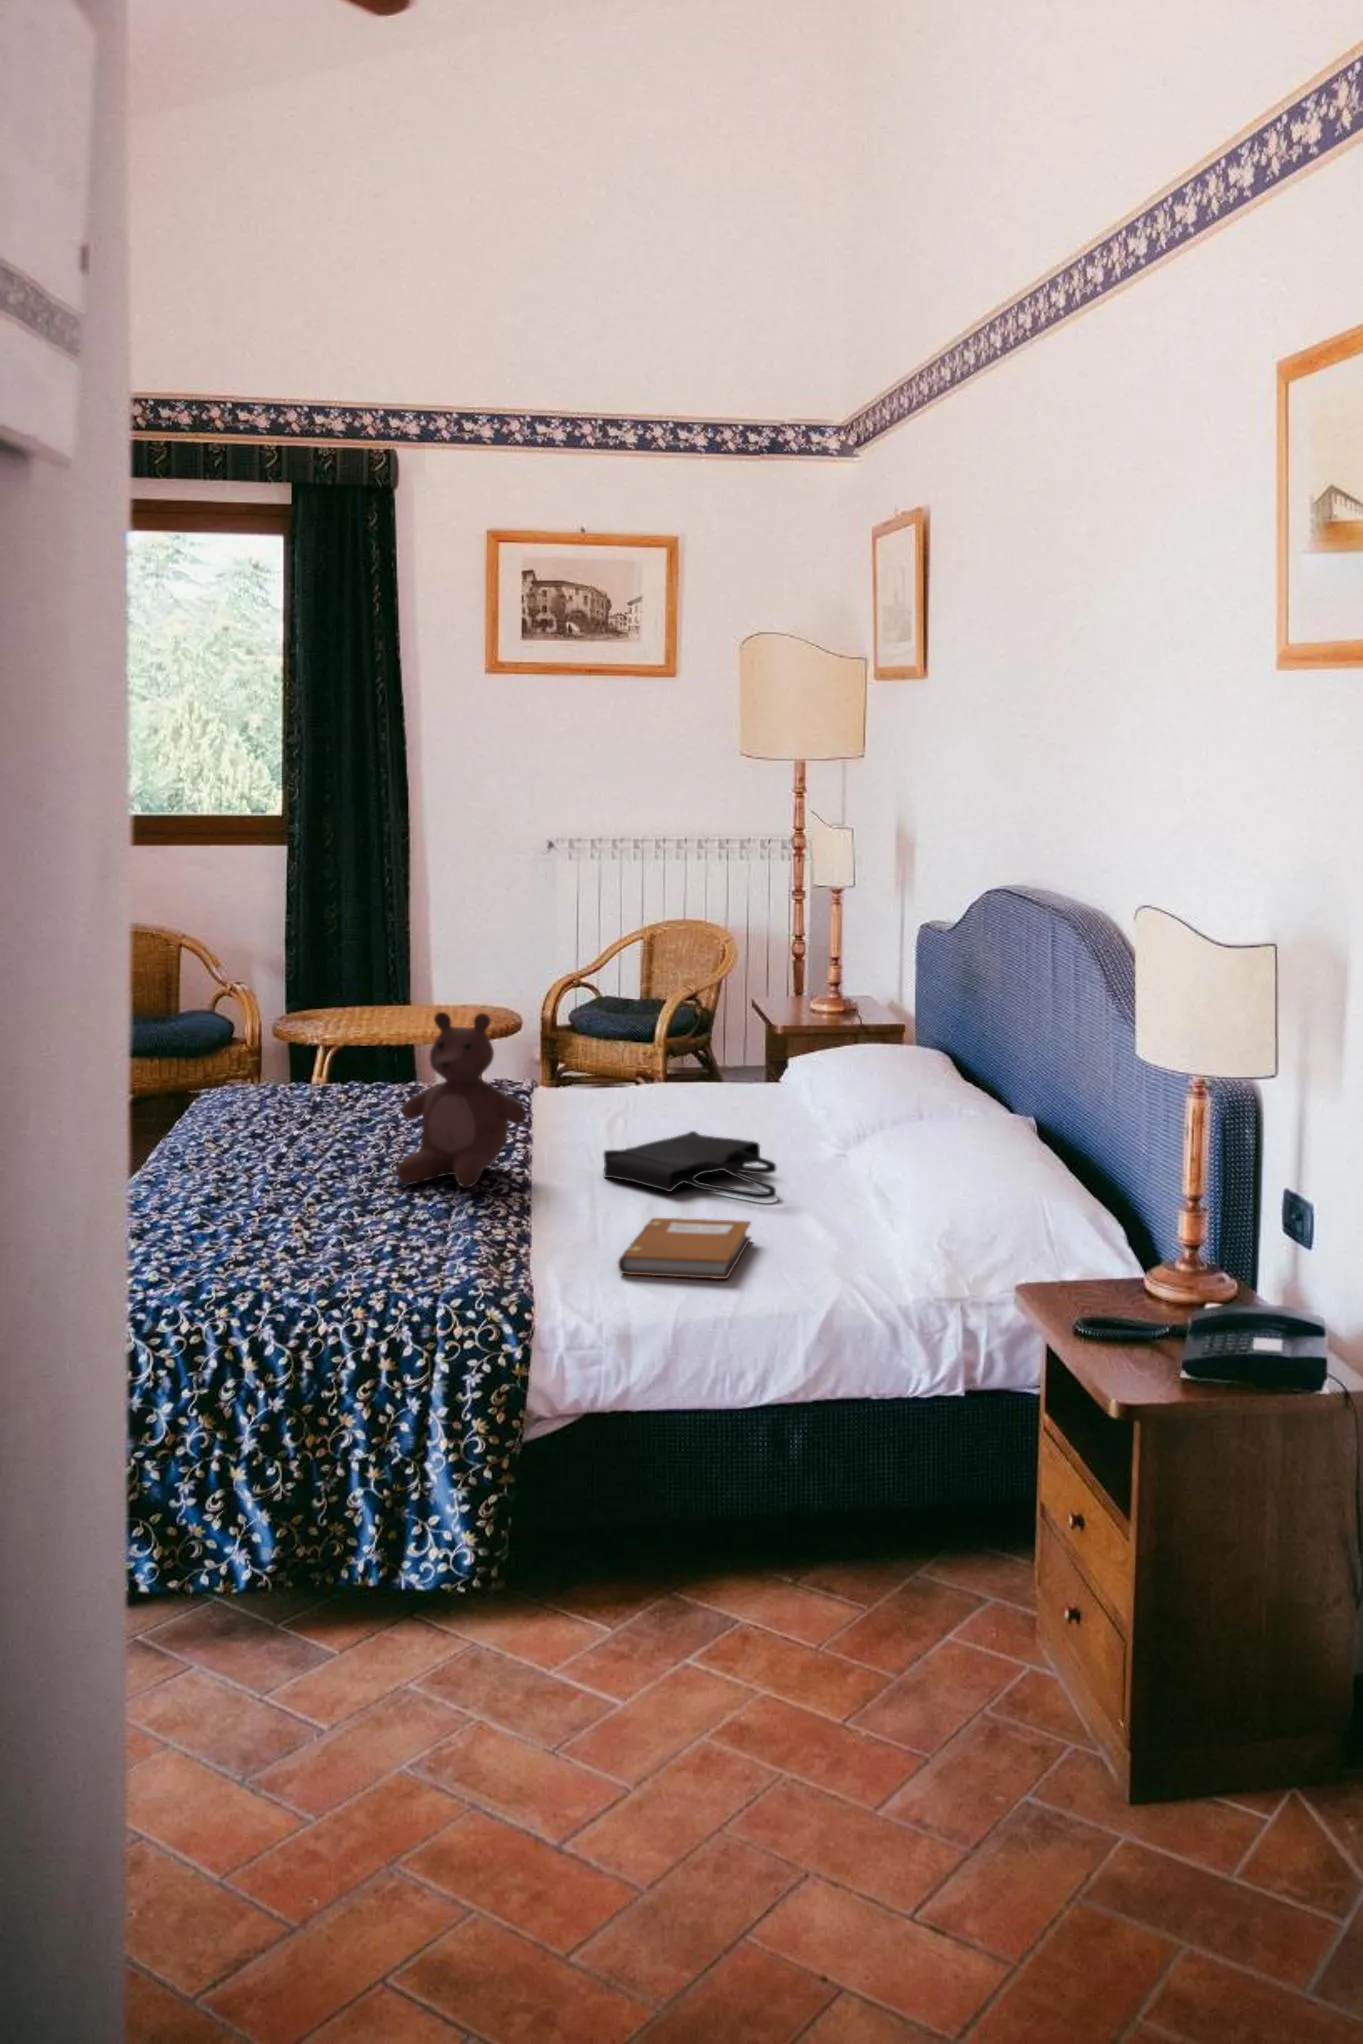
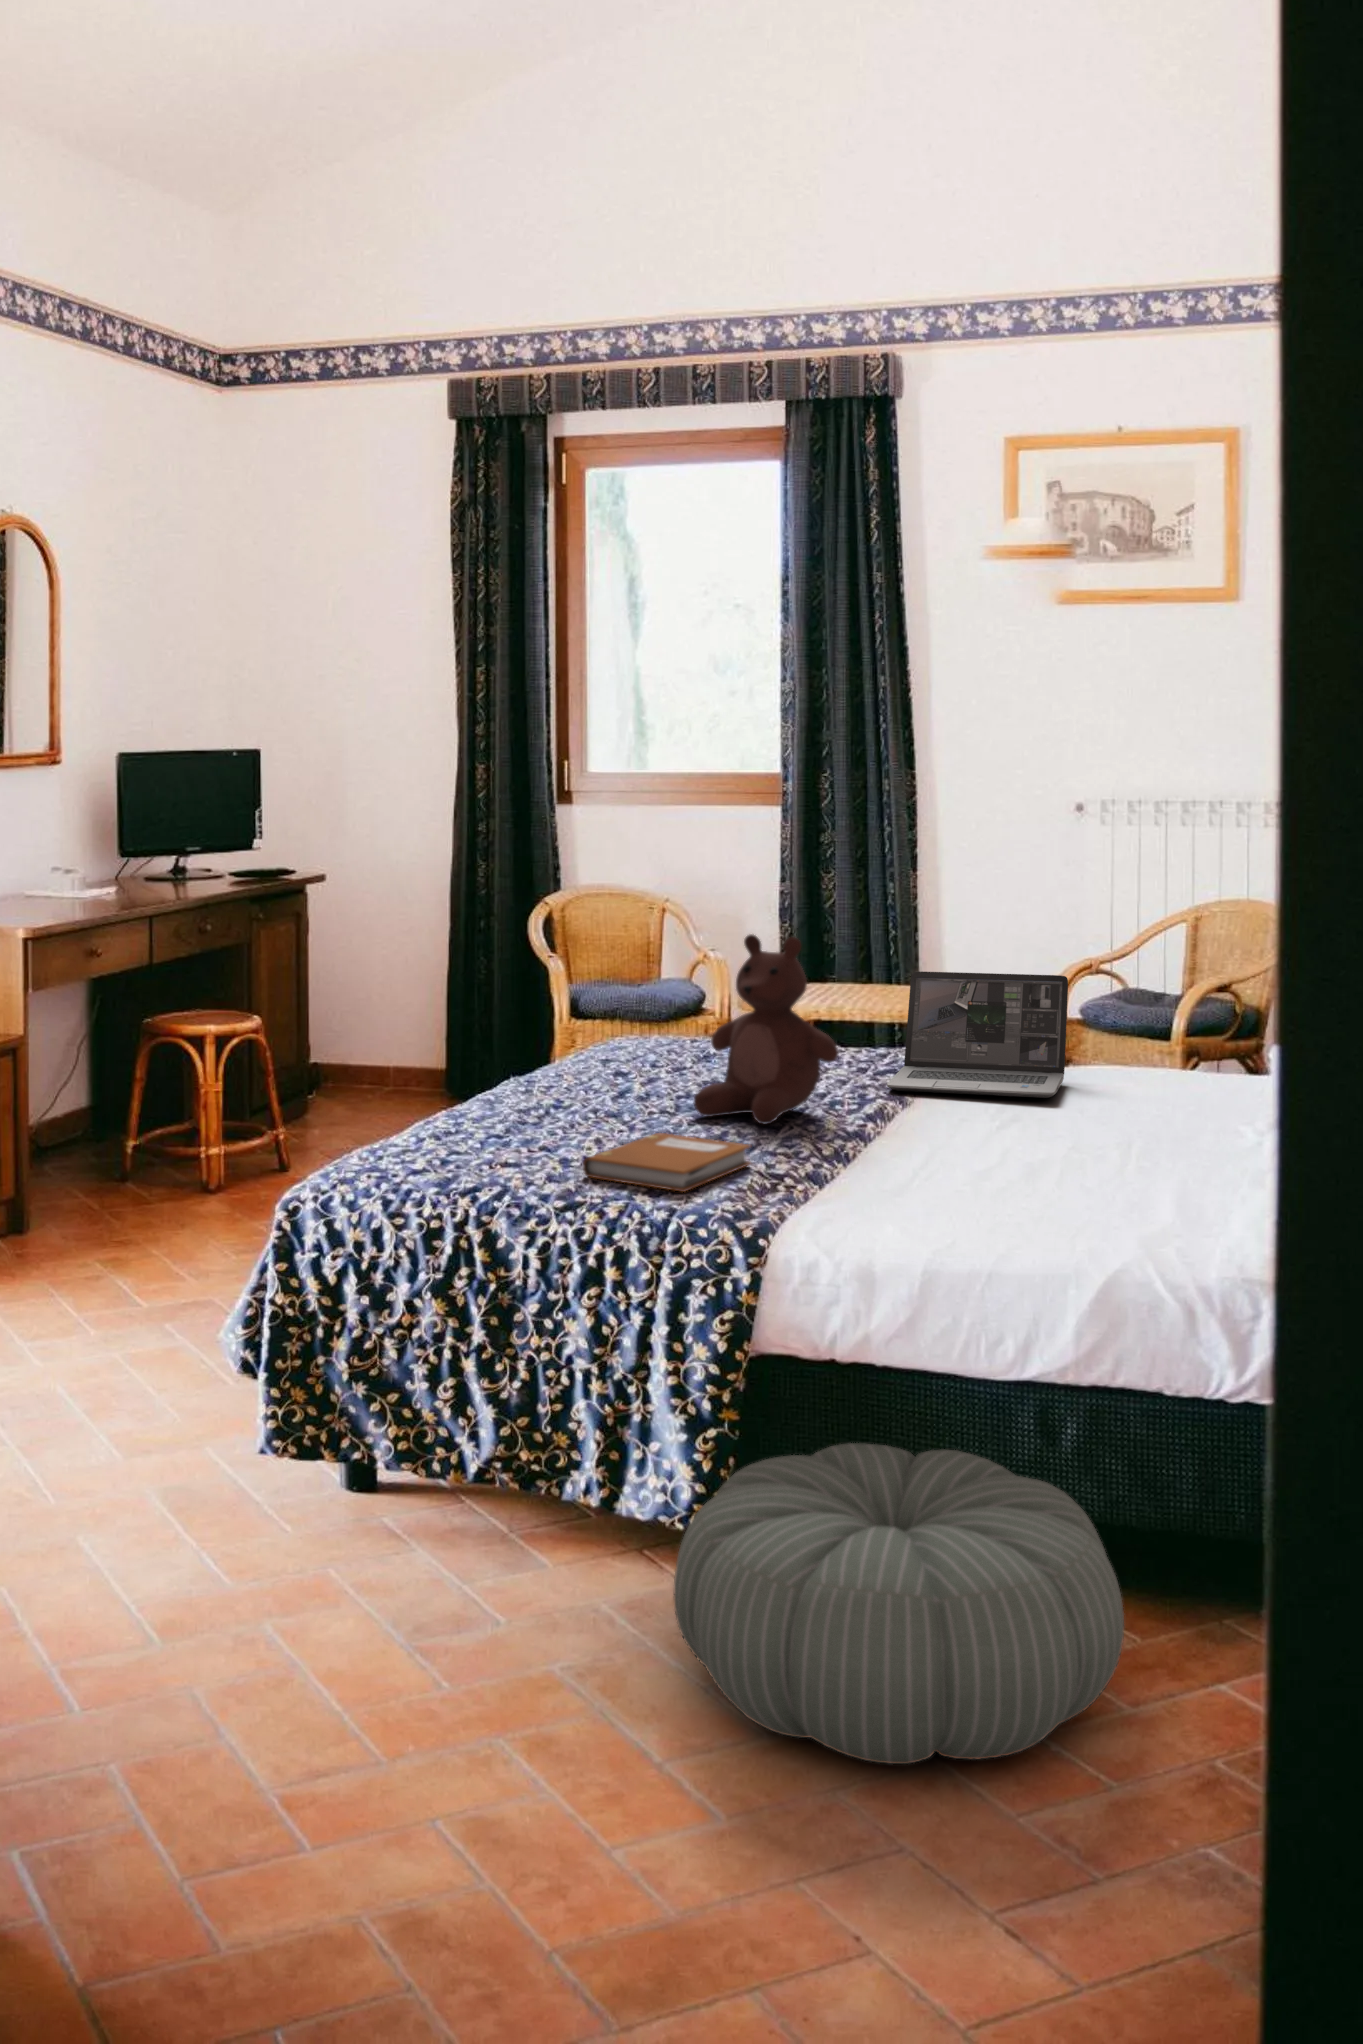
laptop: none [553,1020,697,1136] -> present [887,971,1068,1098]
tote bag: present [604,1131,776,1199] -> none [921,1092,1111,1168]
notebook: present [618,1218,751,1279] -> present [583,1133,752,1192]
pouf: none [495,1477,881,1782] -> present [674,1443,1124,1764]

